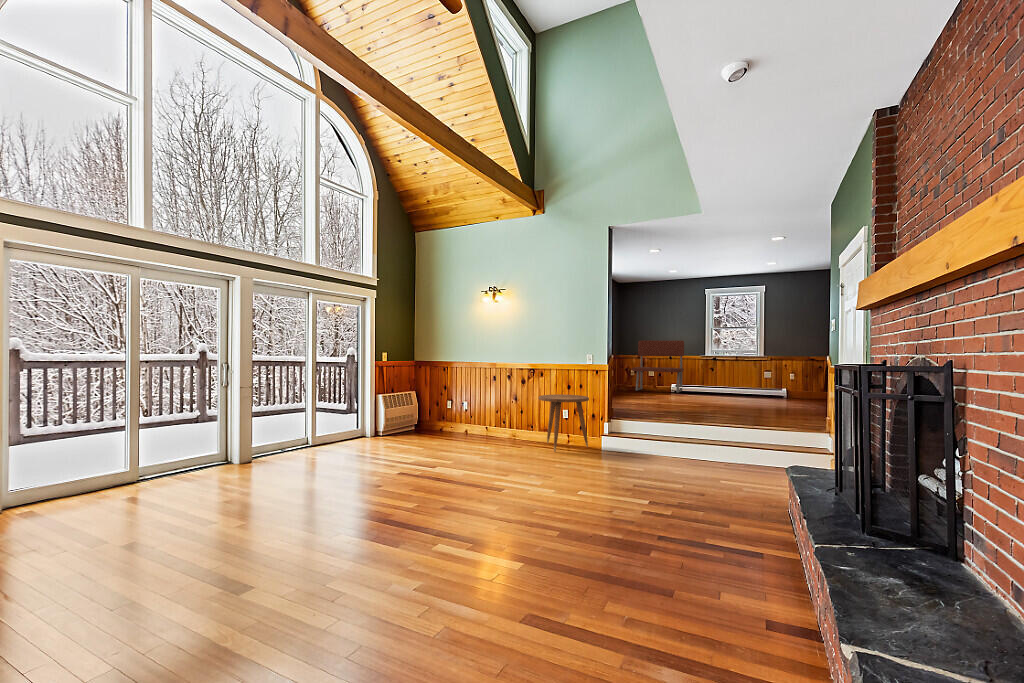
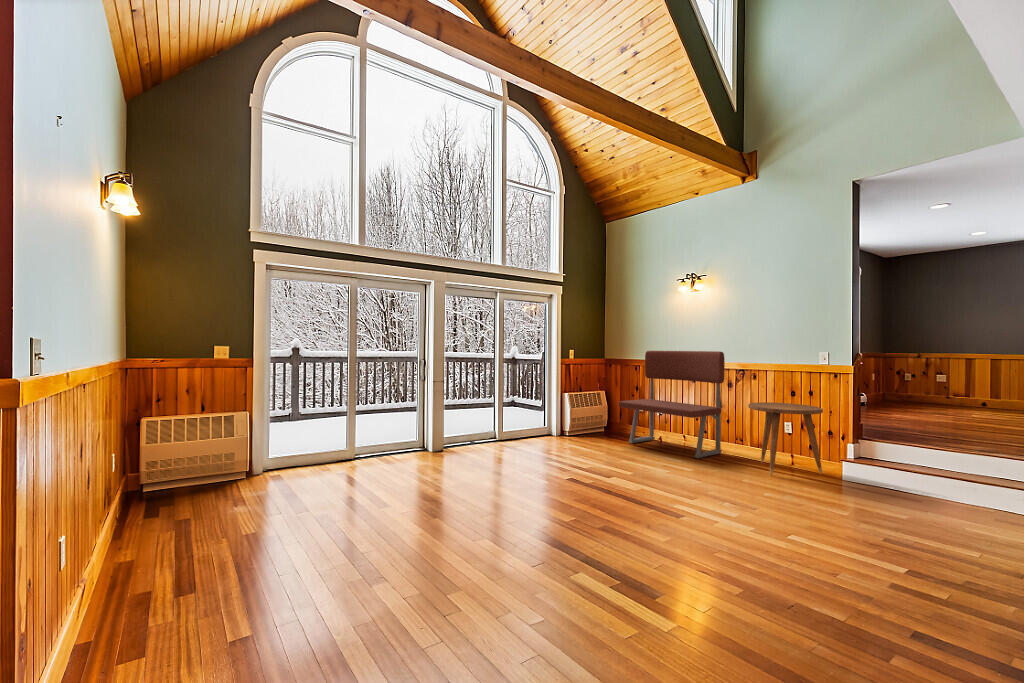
bench: present [632,341,684,393] -> present [619,351,725,458]

